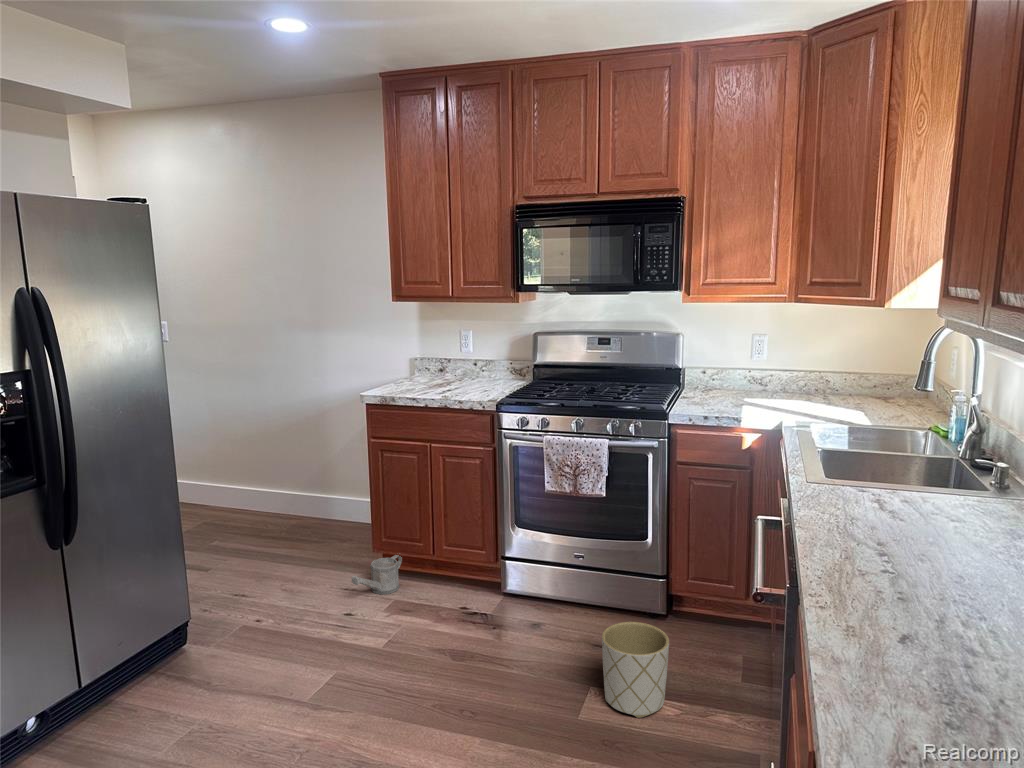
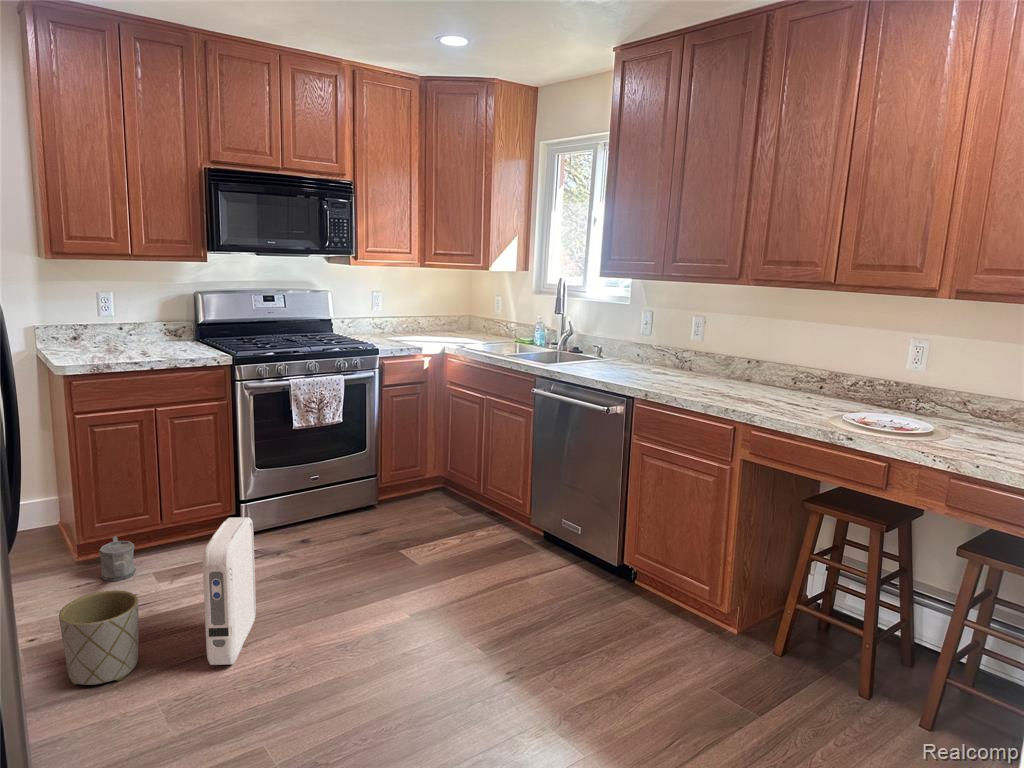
air purifier: none [262,566,366,712] -> present [203,517,256,665]
planter: present [602,622,669,718] -> present [59,590,139,685]

